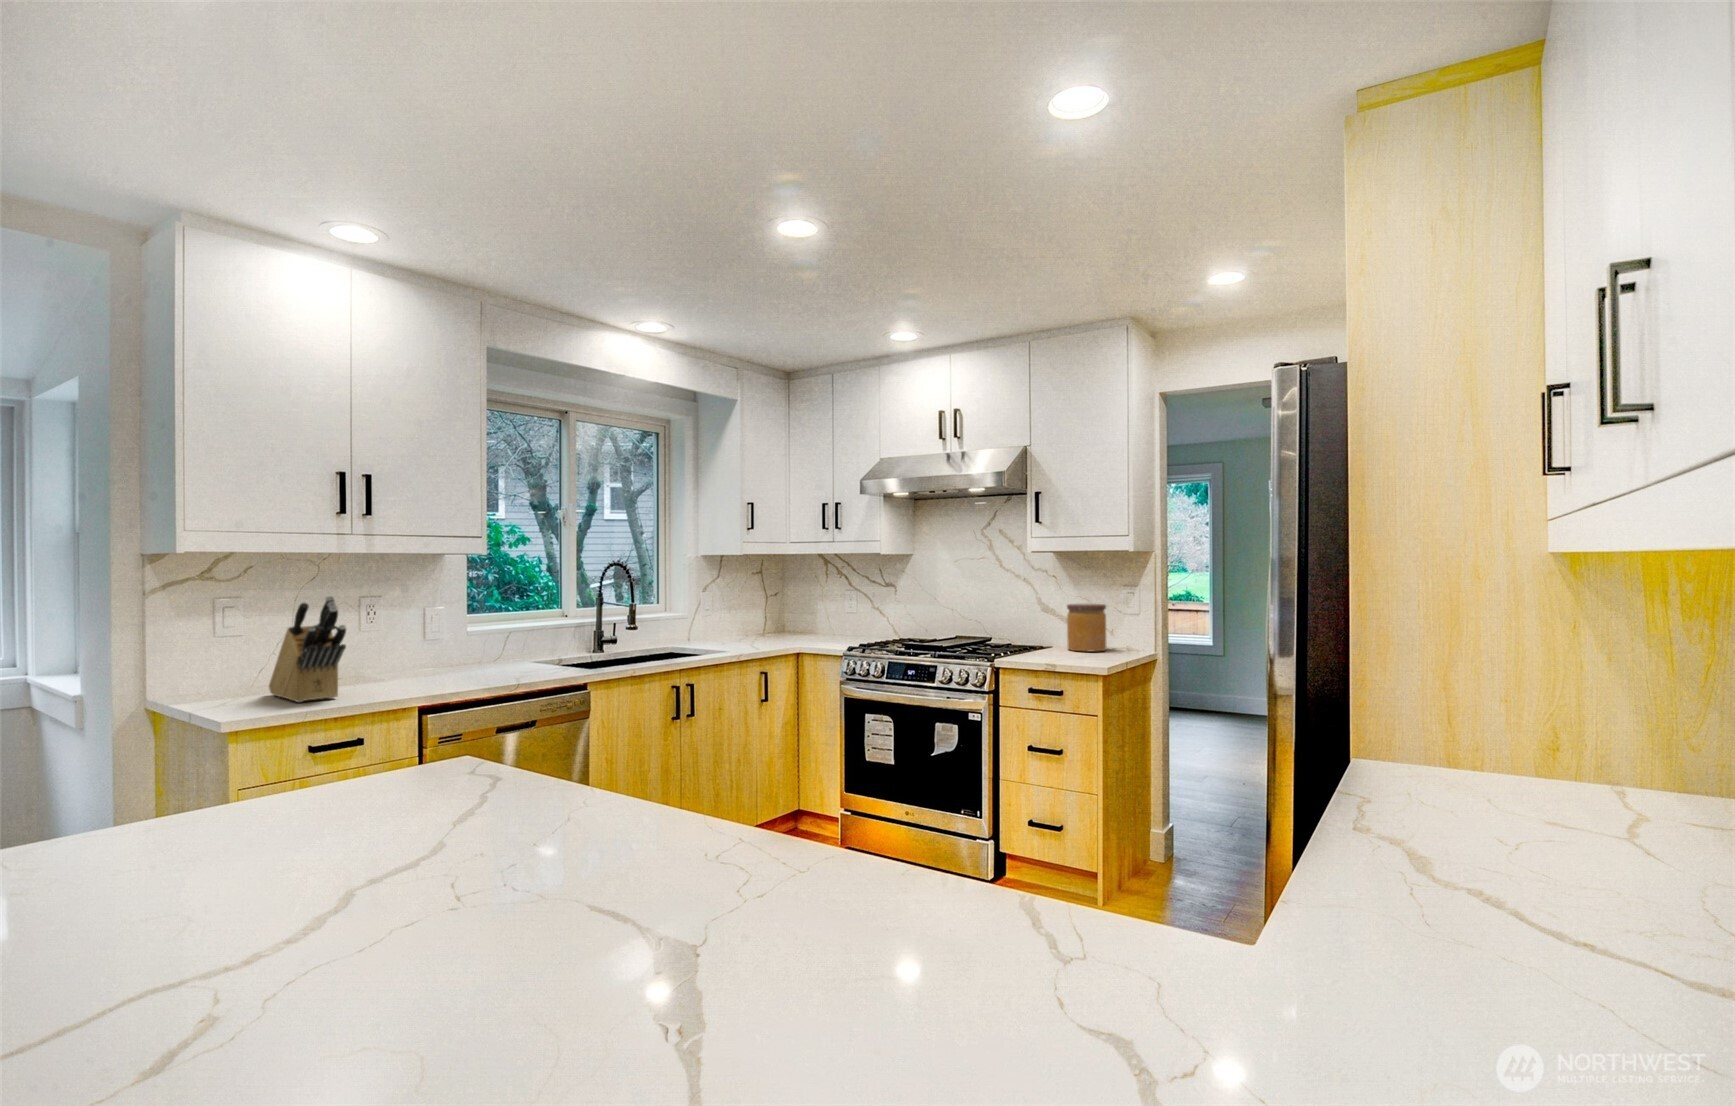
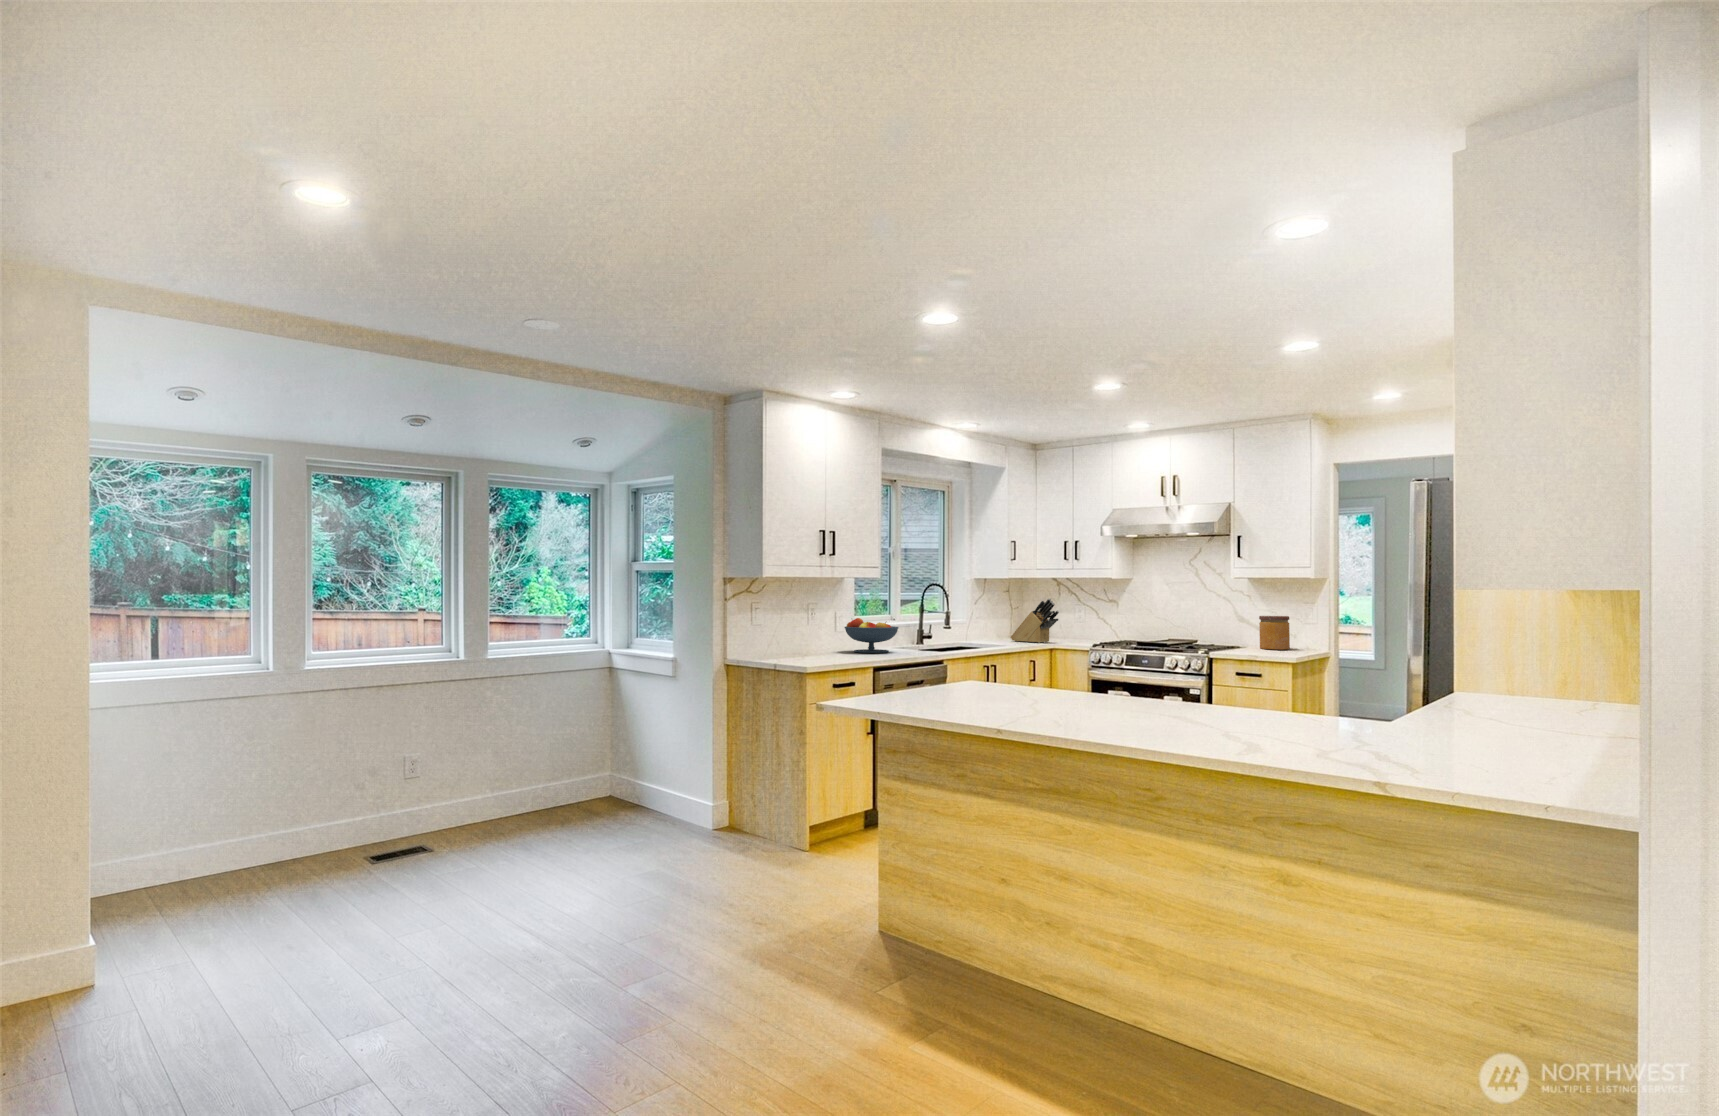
knife block: present [269,596,346,702] -> present [1011,598,1059,643]
fruit bowl: none [431,619,525,675] -> present [844,618,898,653]

